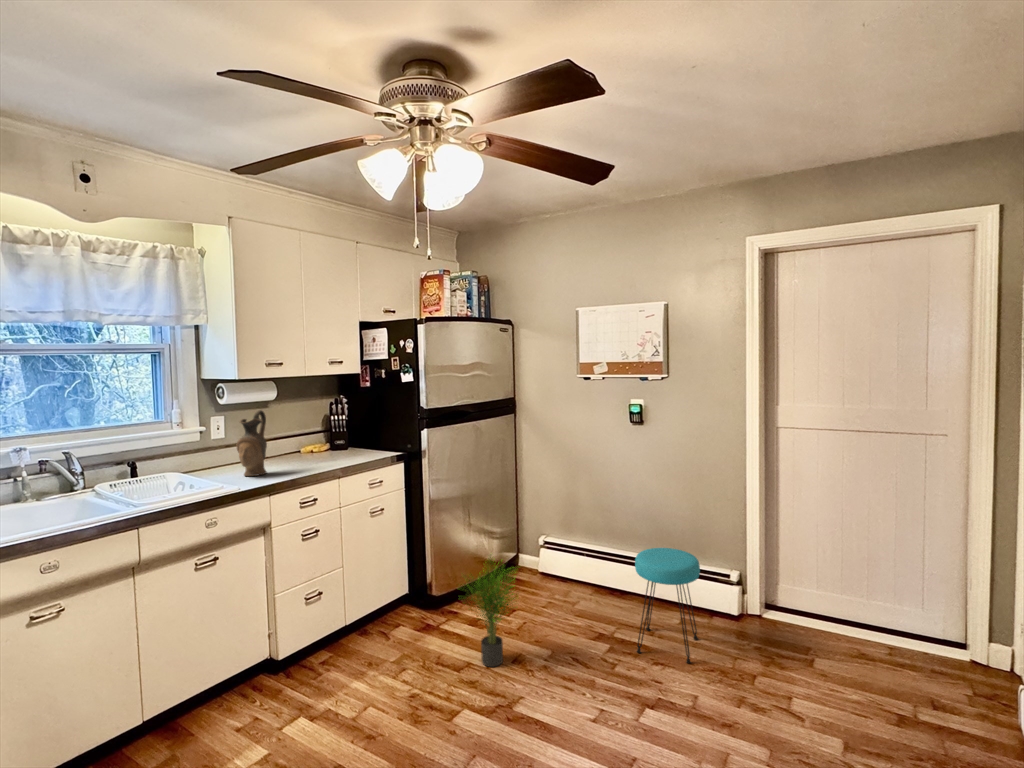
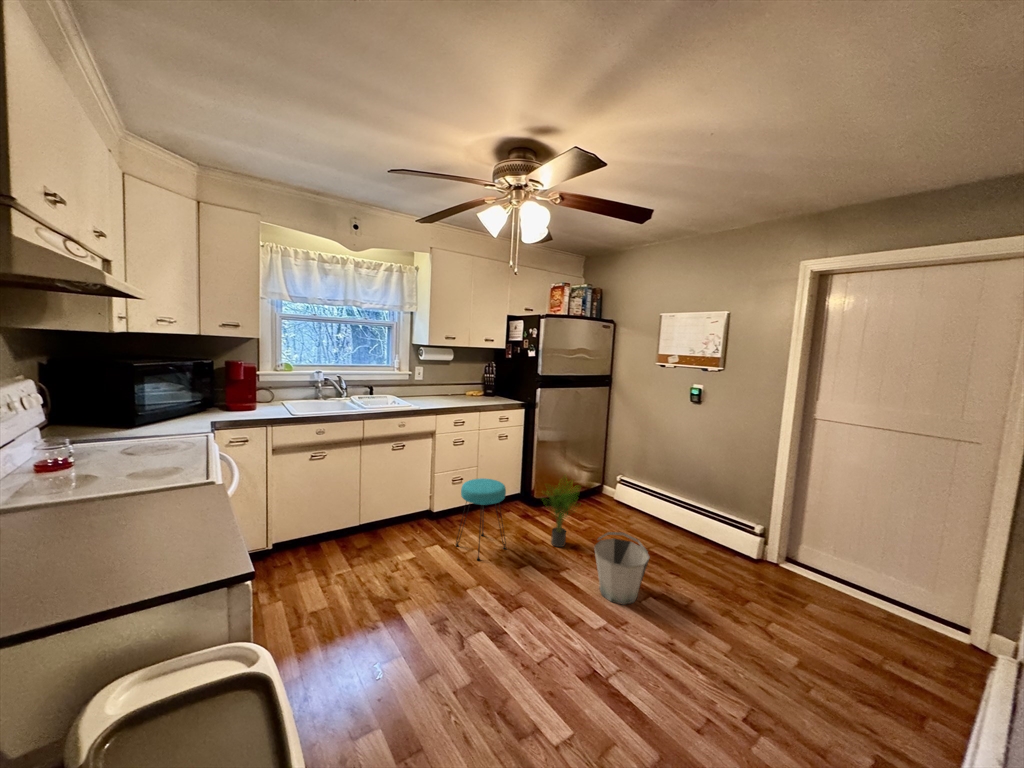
ceramic pitcher: present [237,410,267,476] -> none [424,365,442,403]
stool: present [635,548,700,663] -> present [456,478,506,560]
bucket: none [563,624,641,733] -> present [594,532,650,605]

